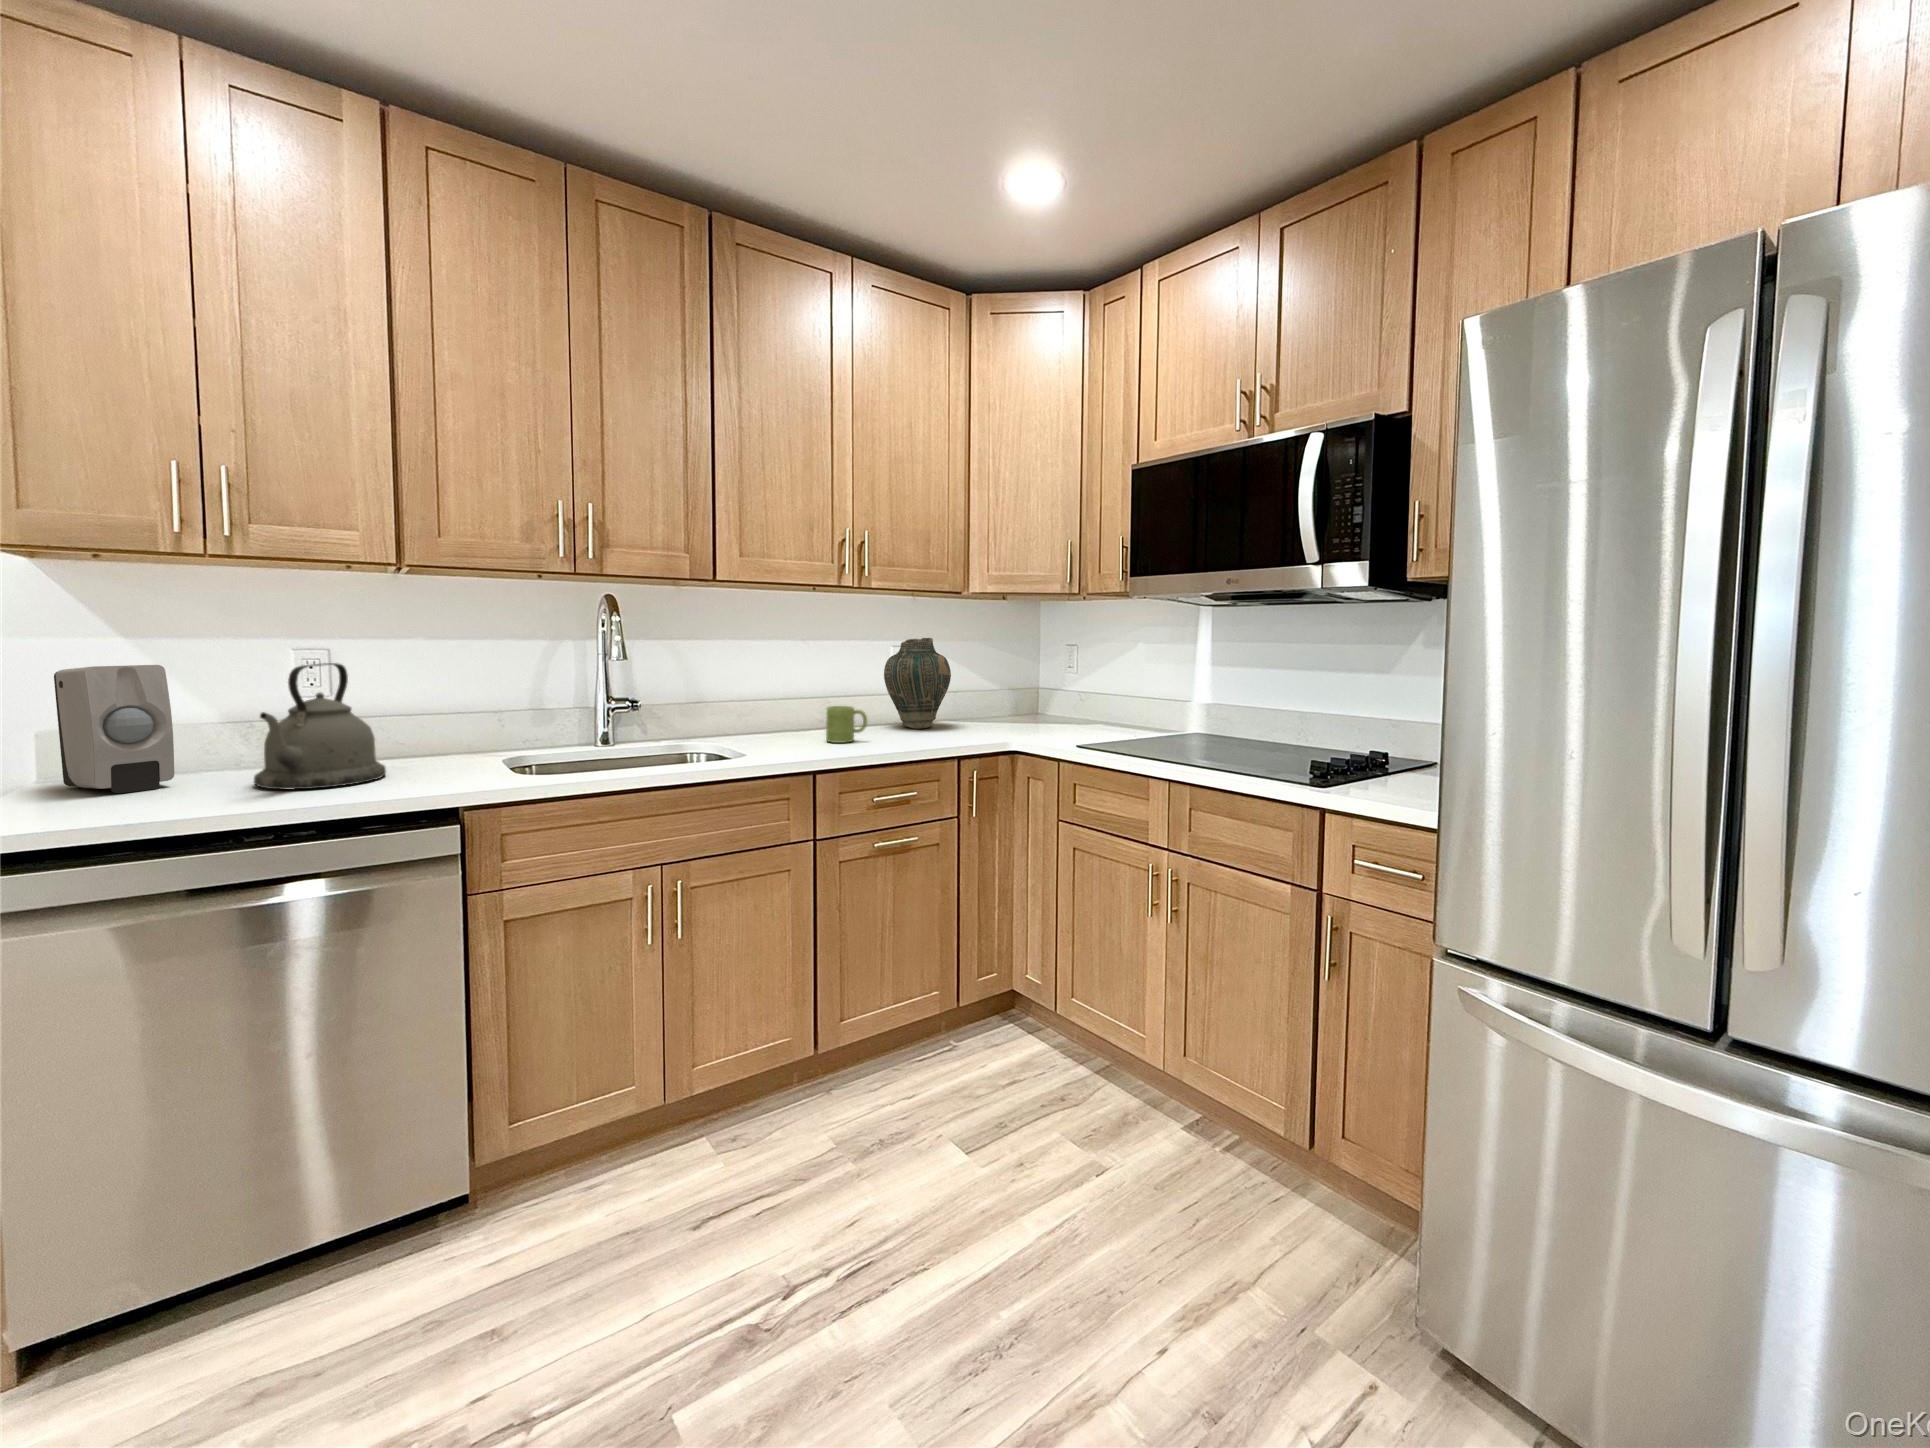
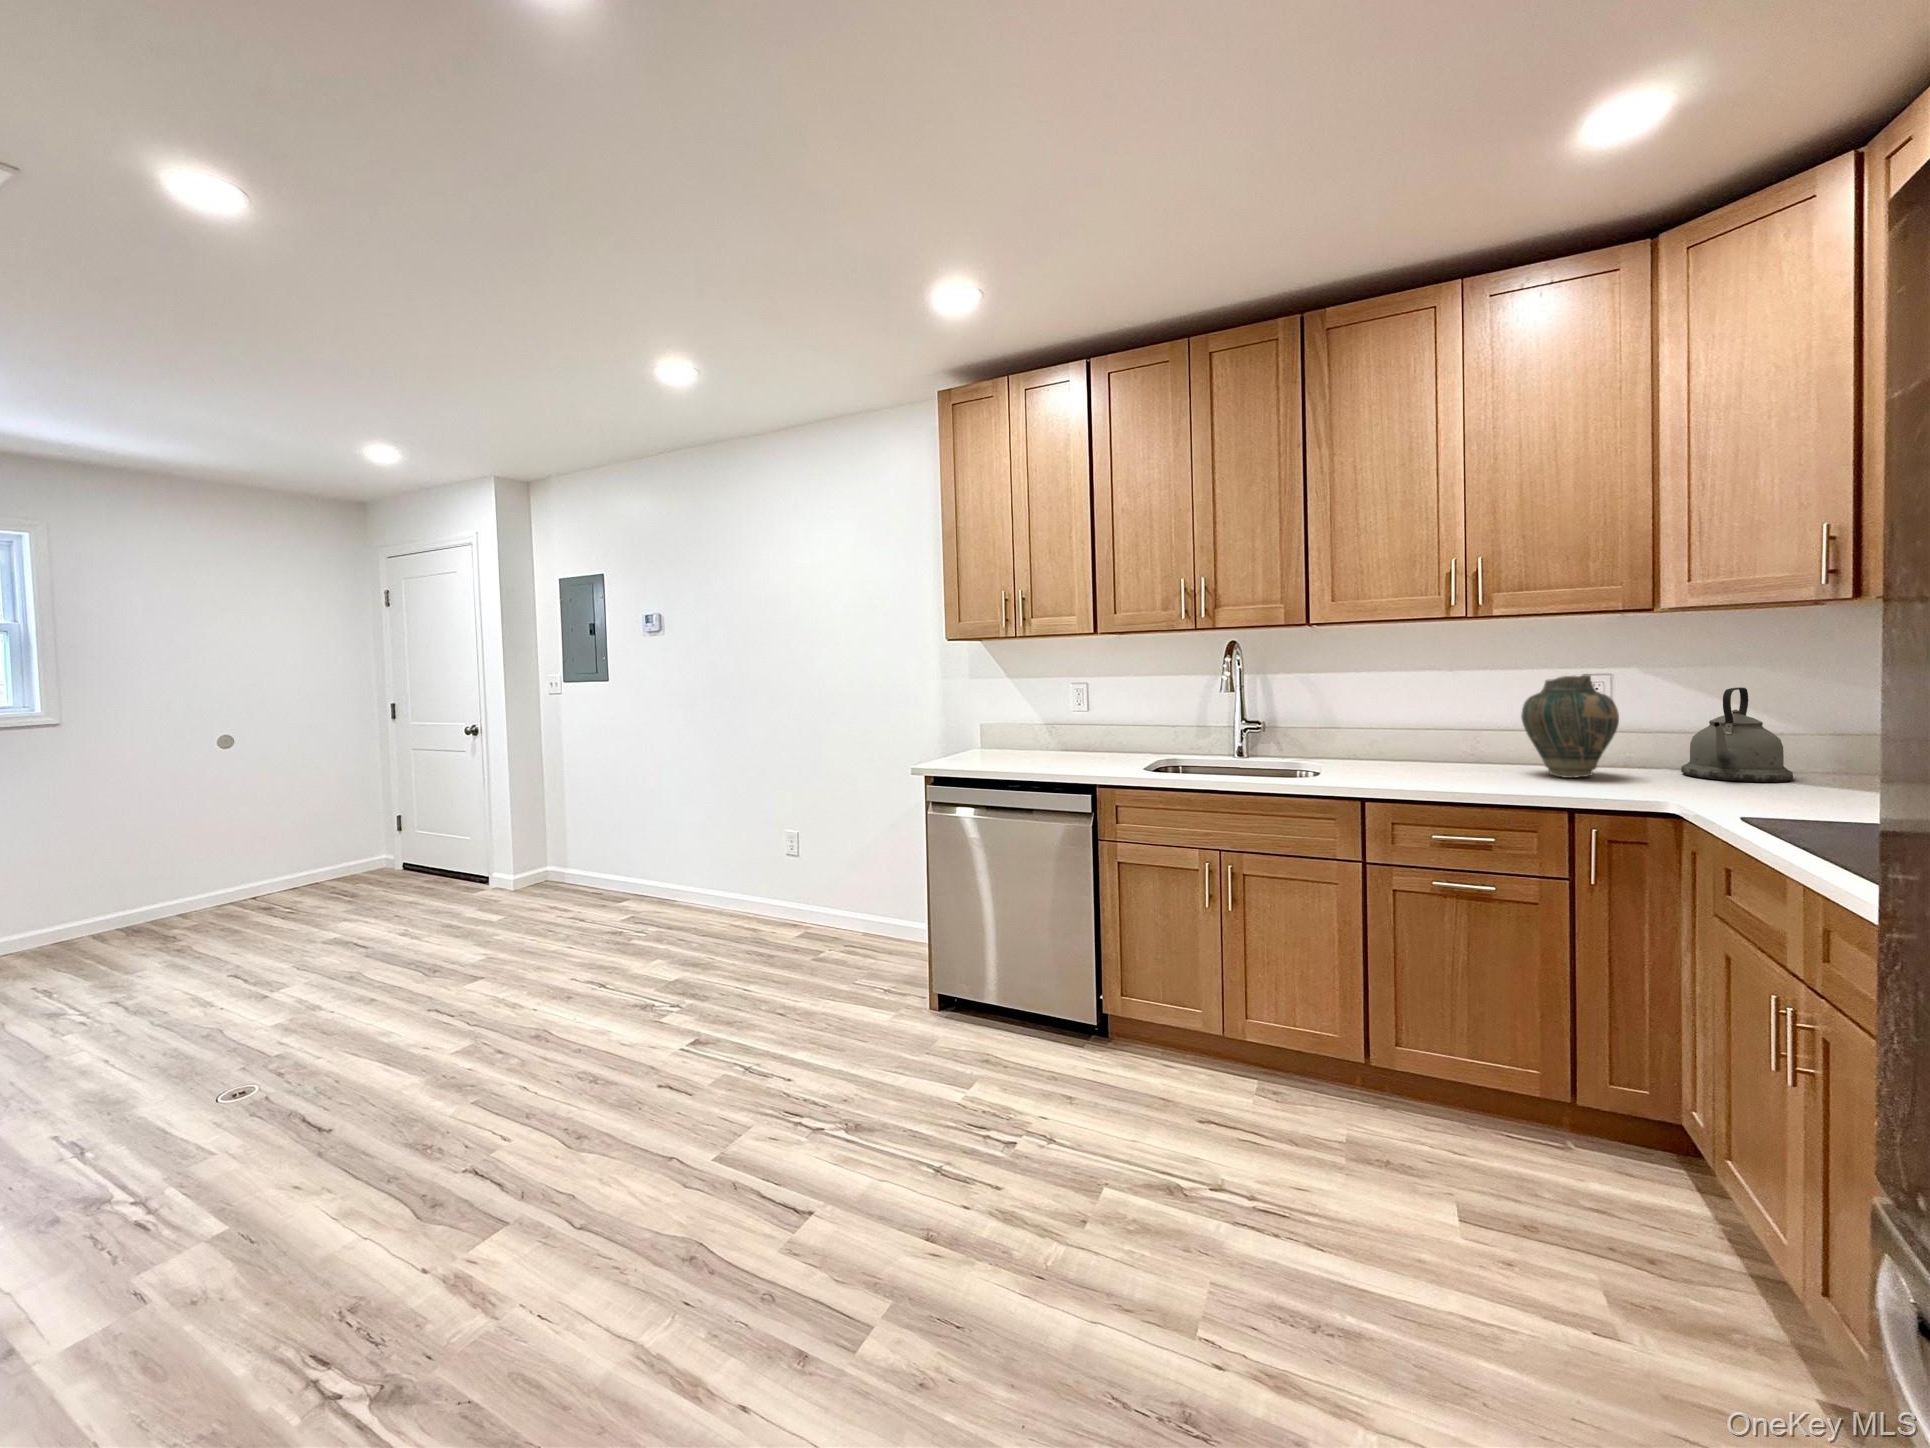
kettle: present [254,663,386,789] -> present [1681,687,1793,782]
soap dispenser: present [54,665,174,793] -> none [982,697,1012,759]
mug: present [826,706,867,743] -> none [1412,744,1457,780]

